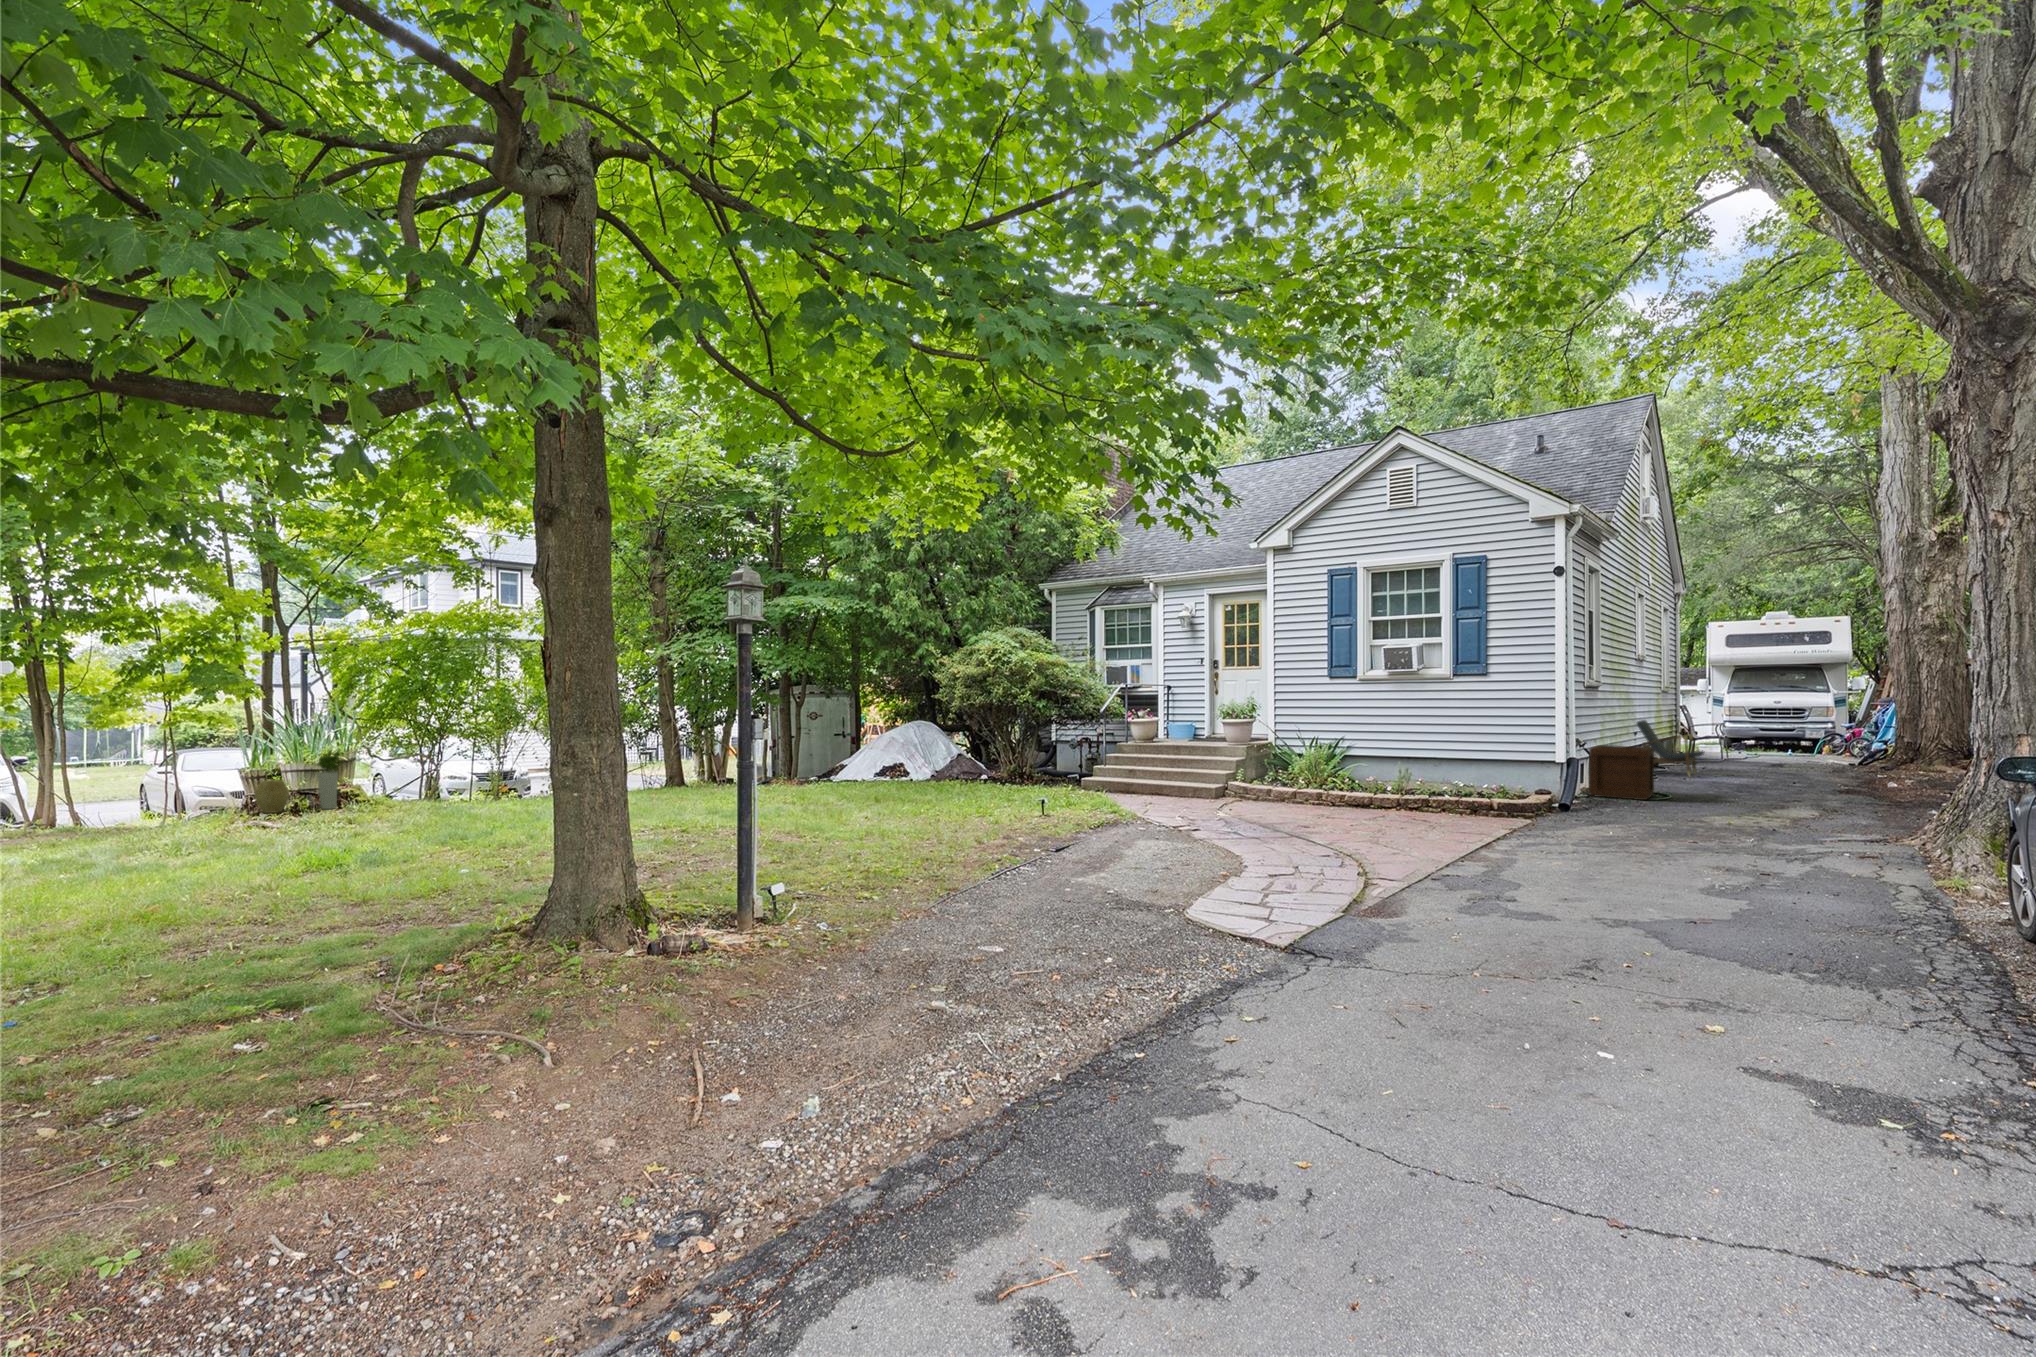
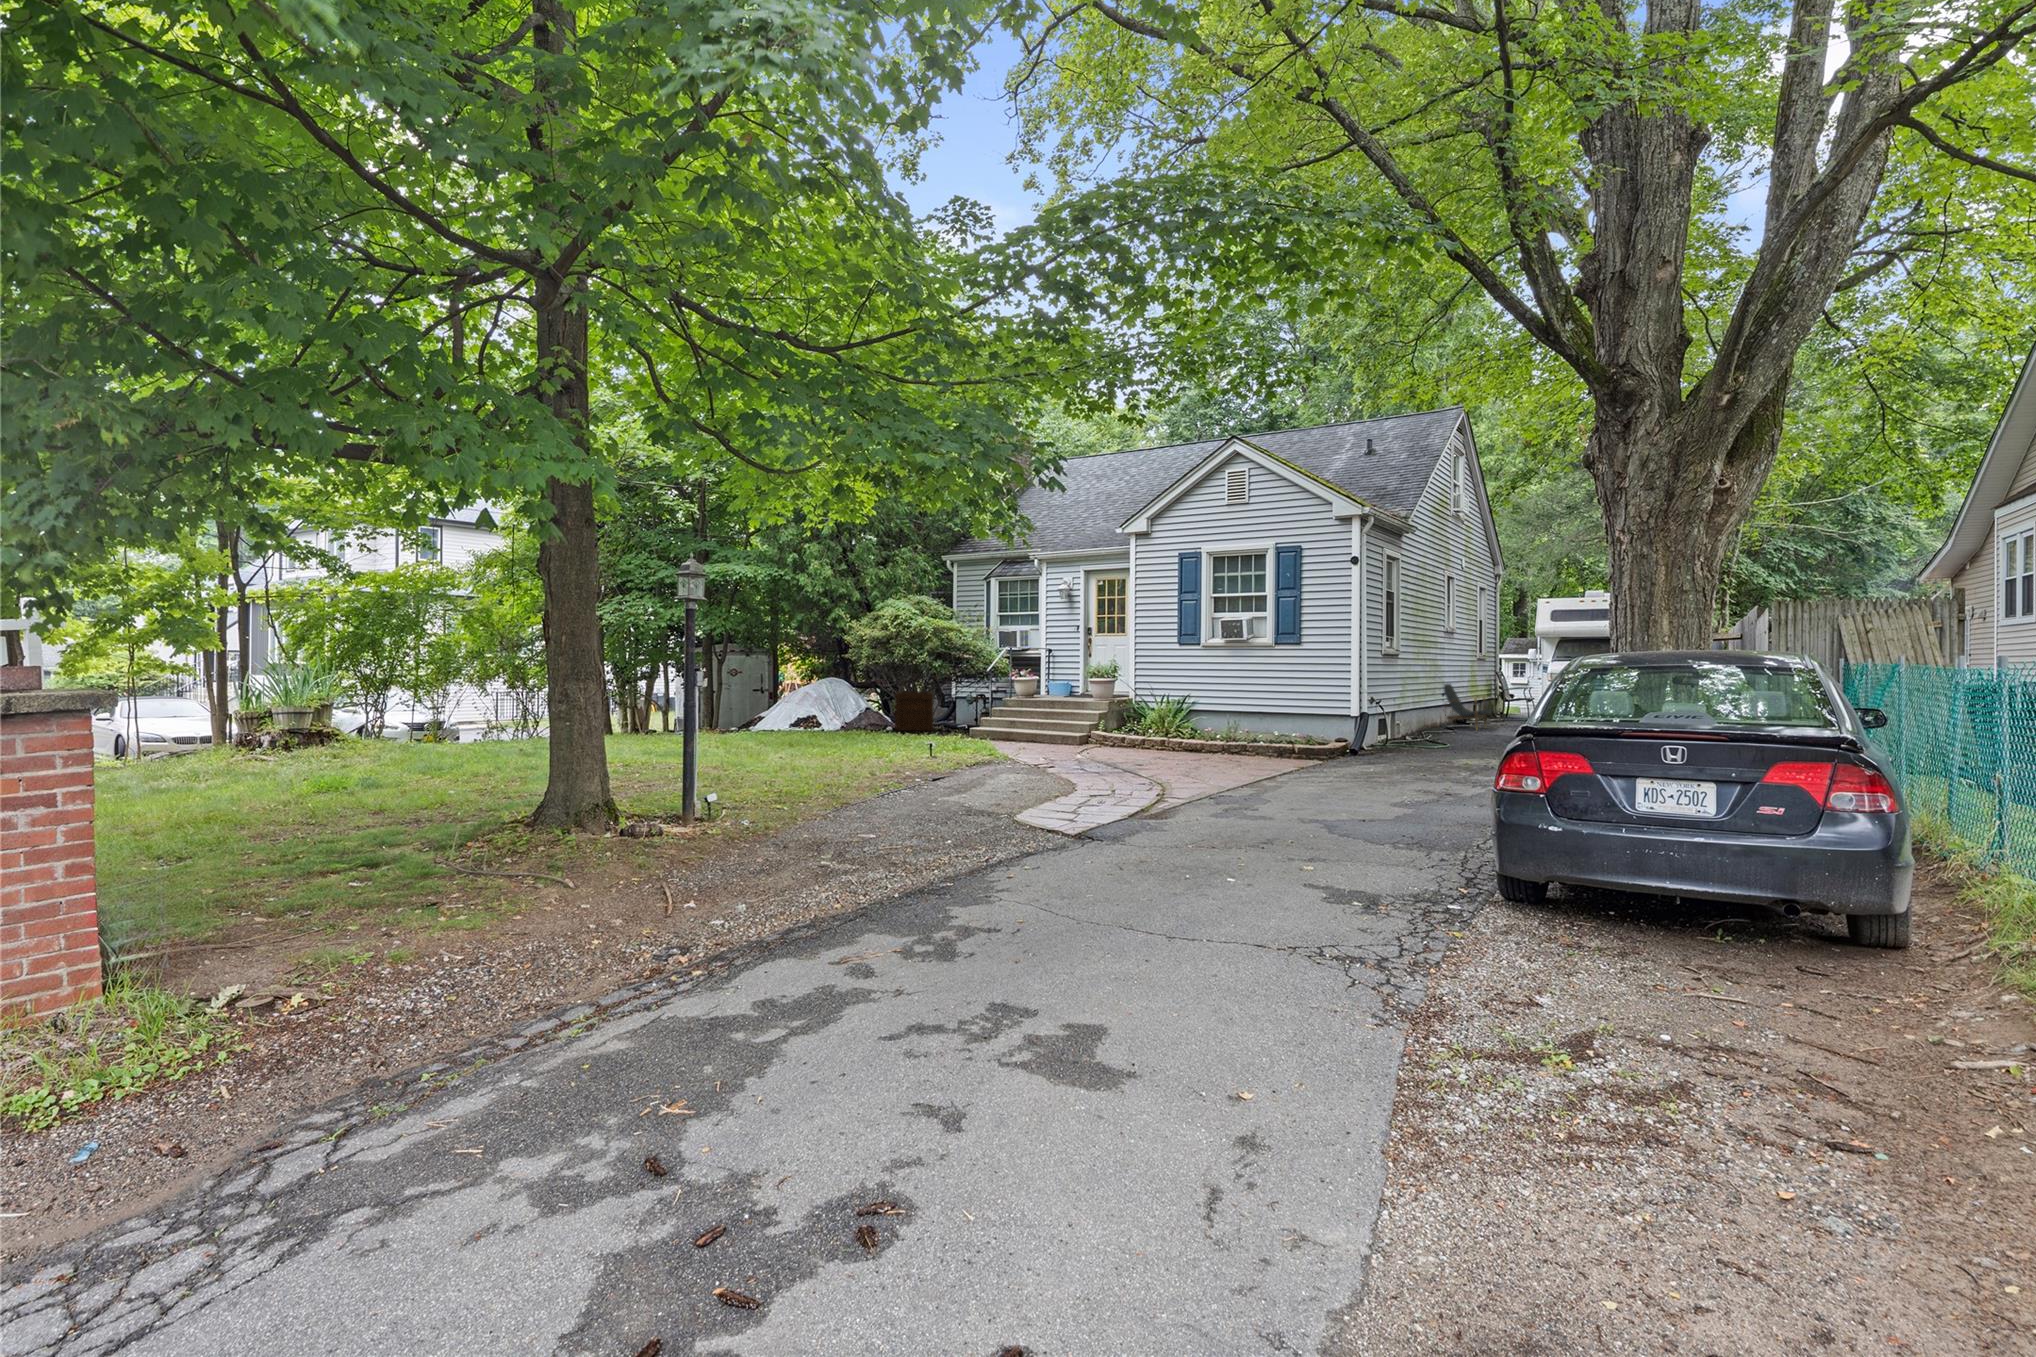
wooden crate: present [1589,745,1654,800] -> present [895,691,934,731]
planter: present [317,751,340,809] -> none [302,695,328,747]
woven basket: present [255,779,290,813] -> none [252,720,282,749]

